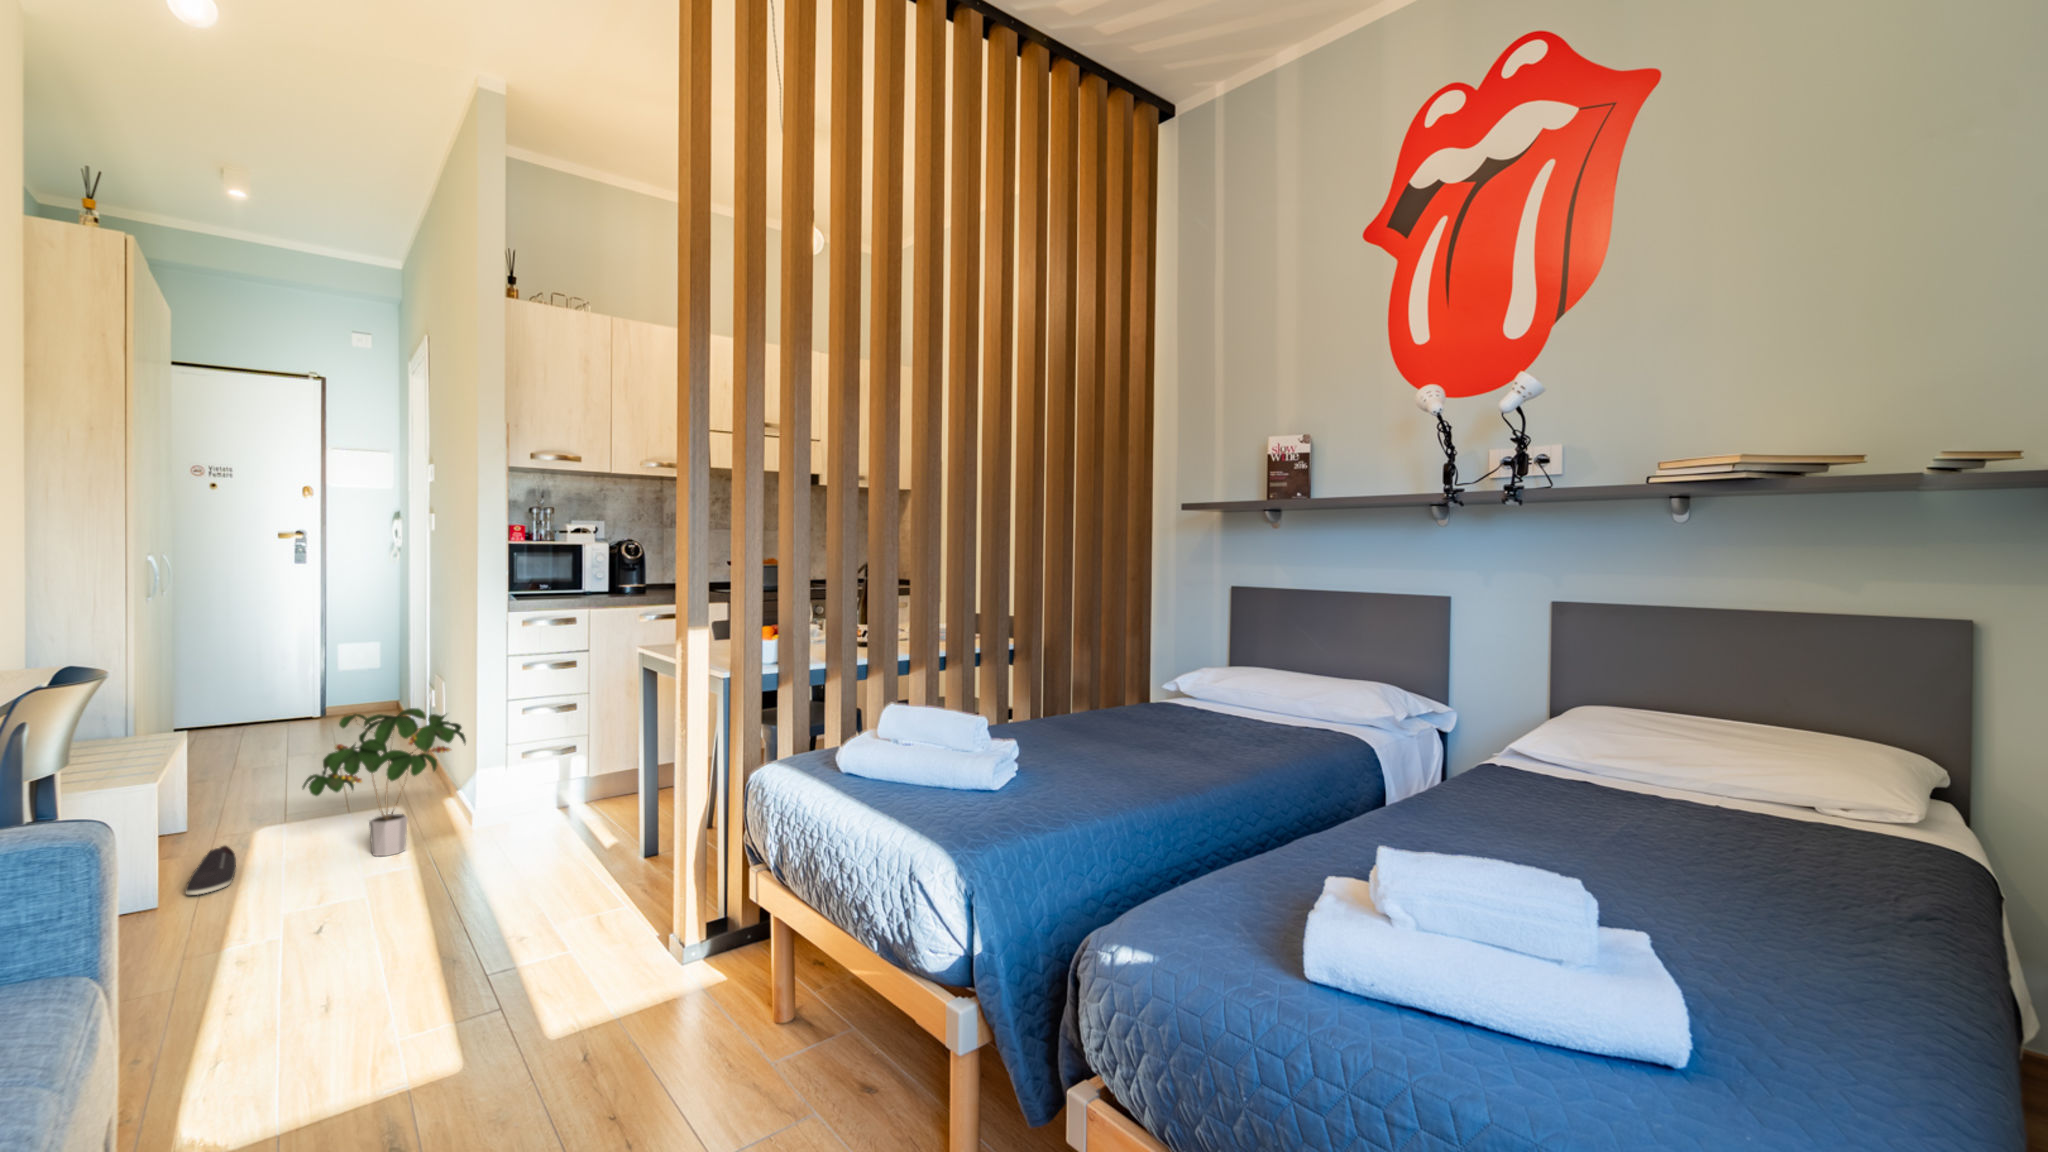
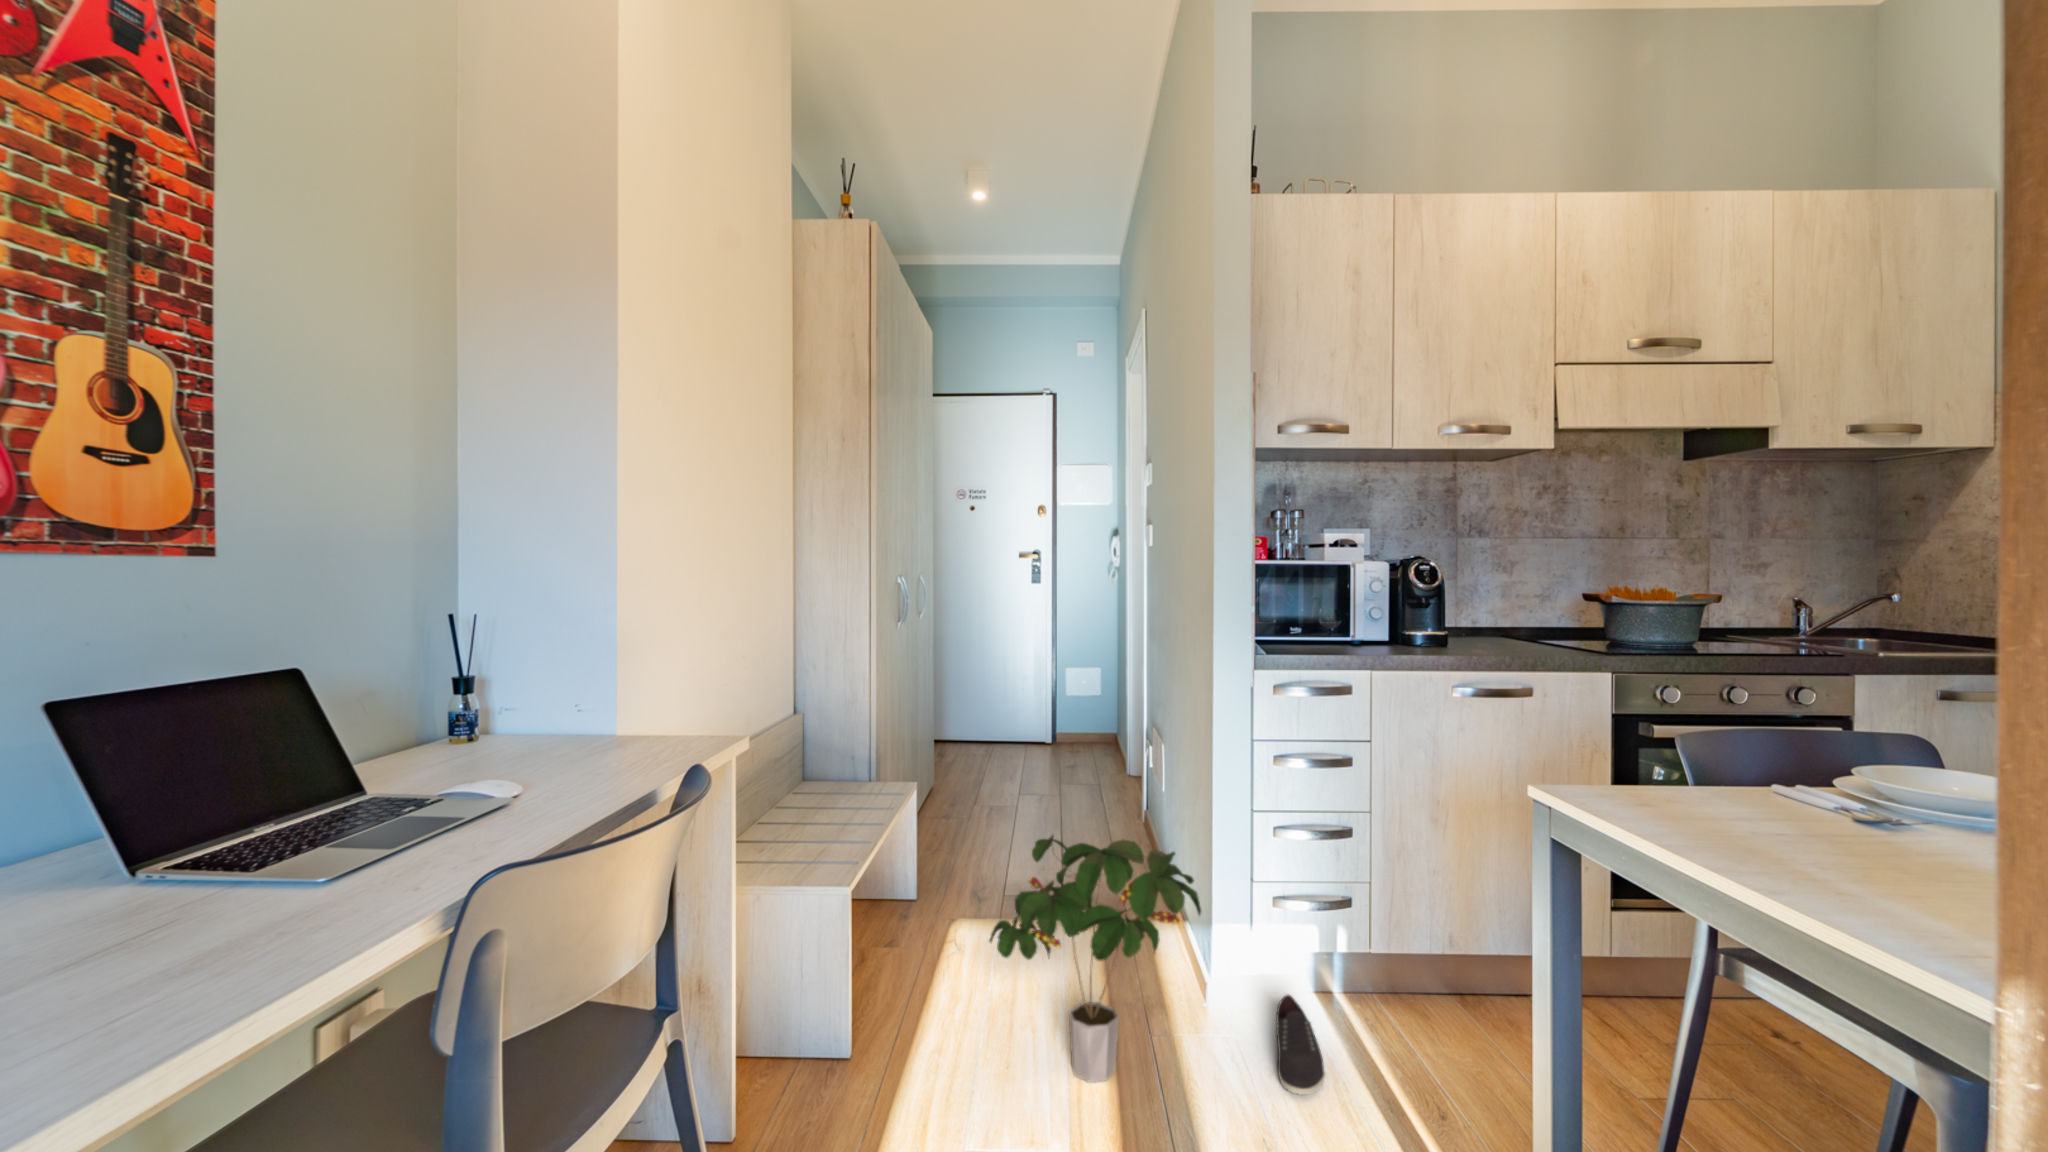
shoe: present [185,846,236,895] -> present [1276,995,1325,1095]

